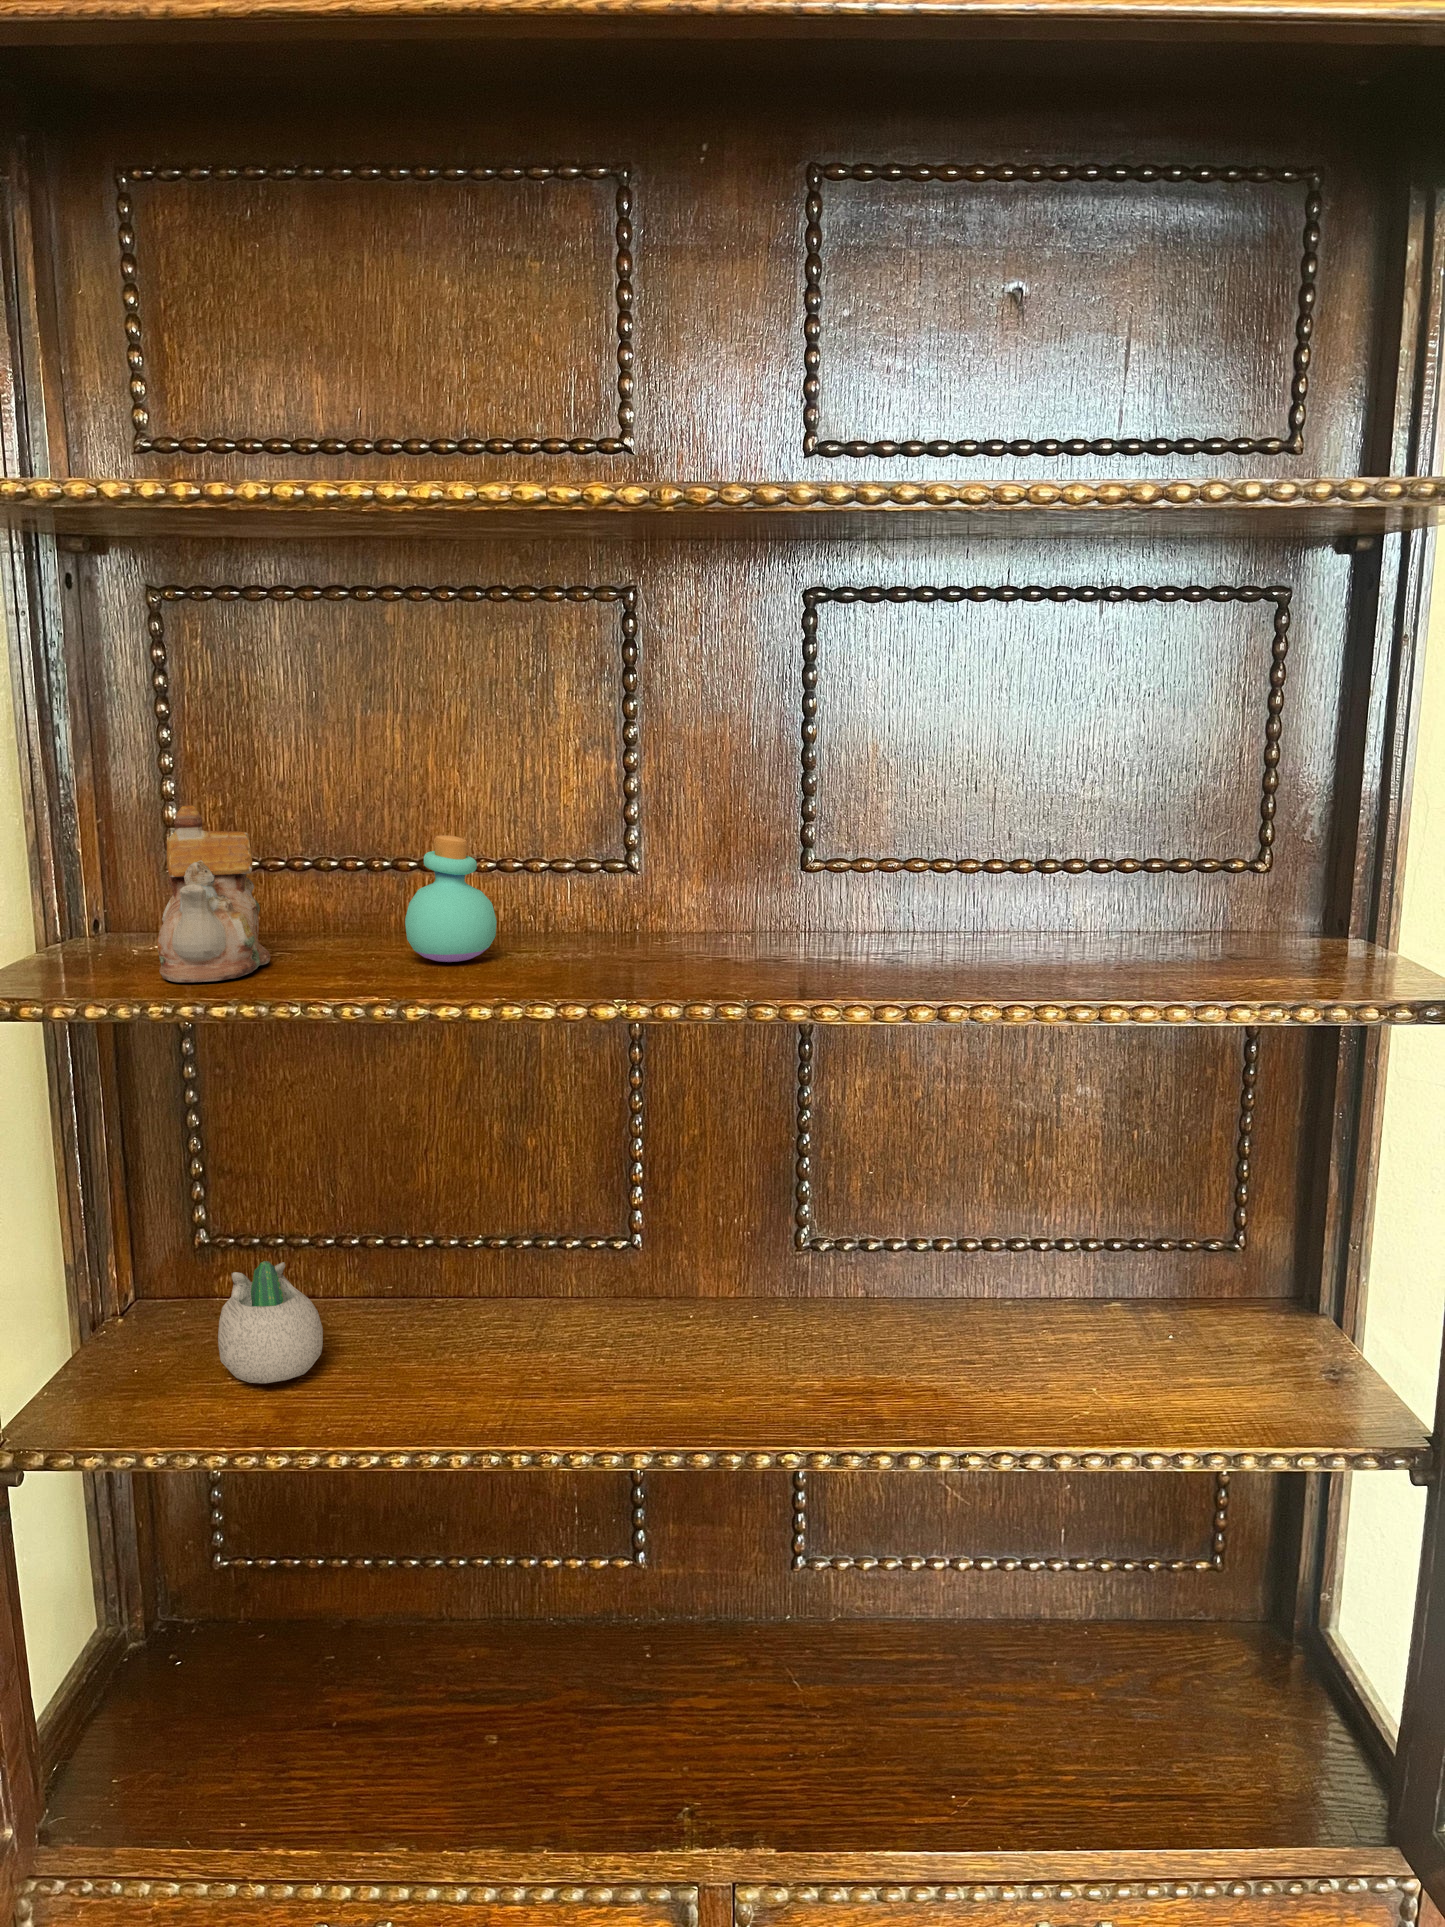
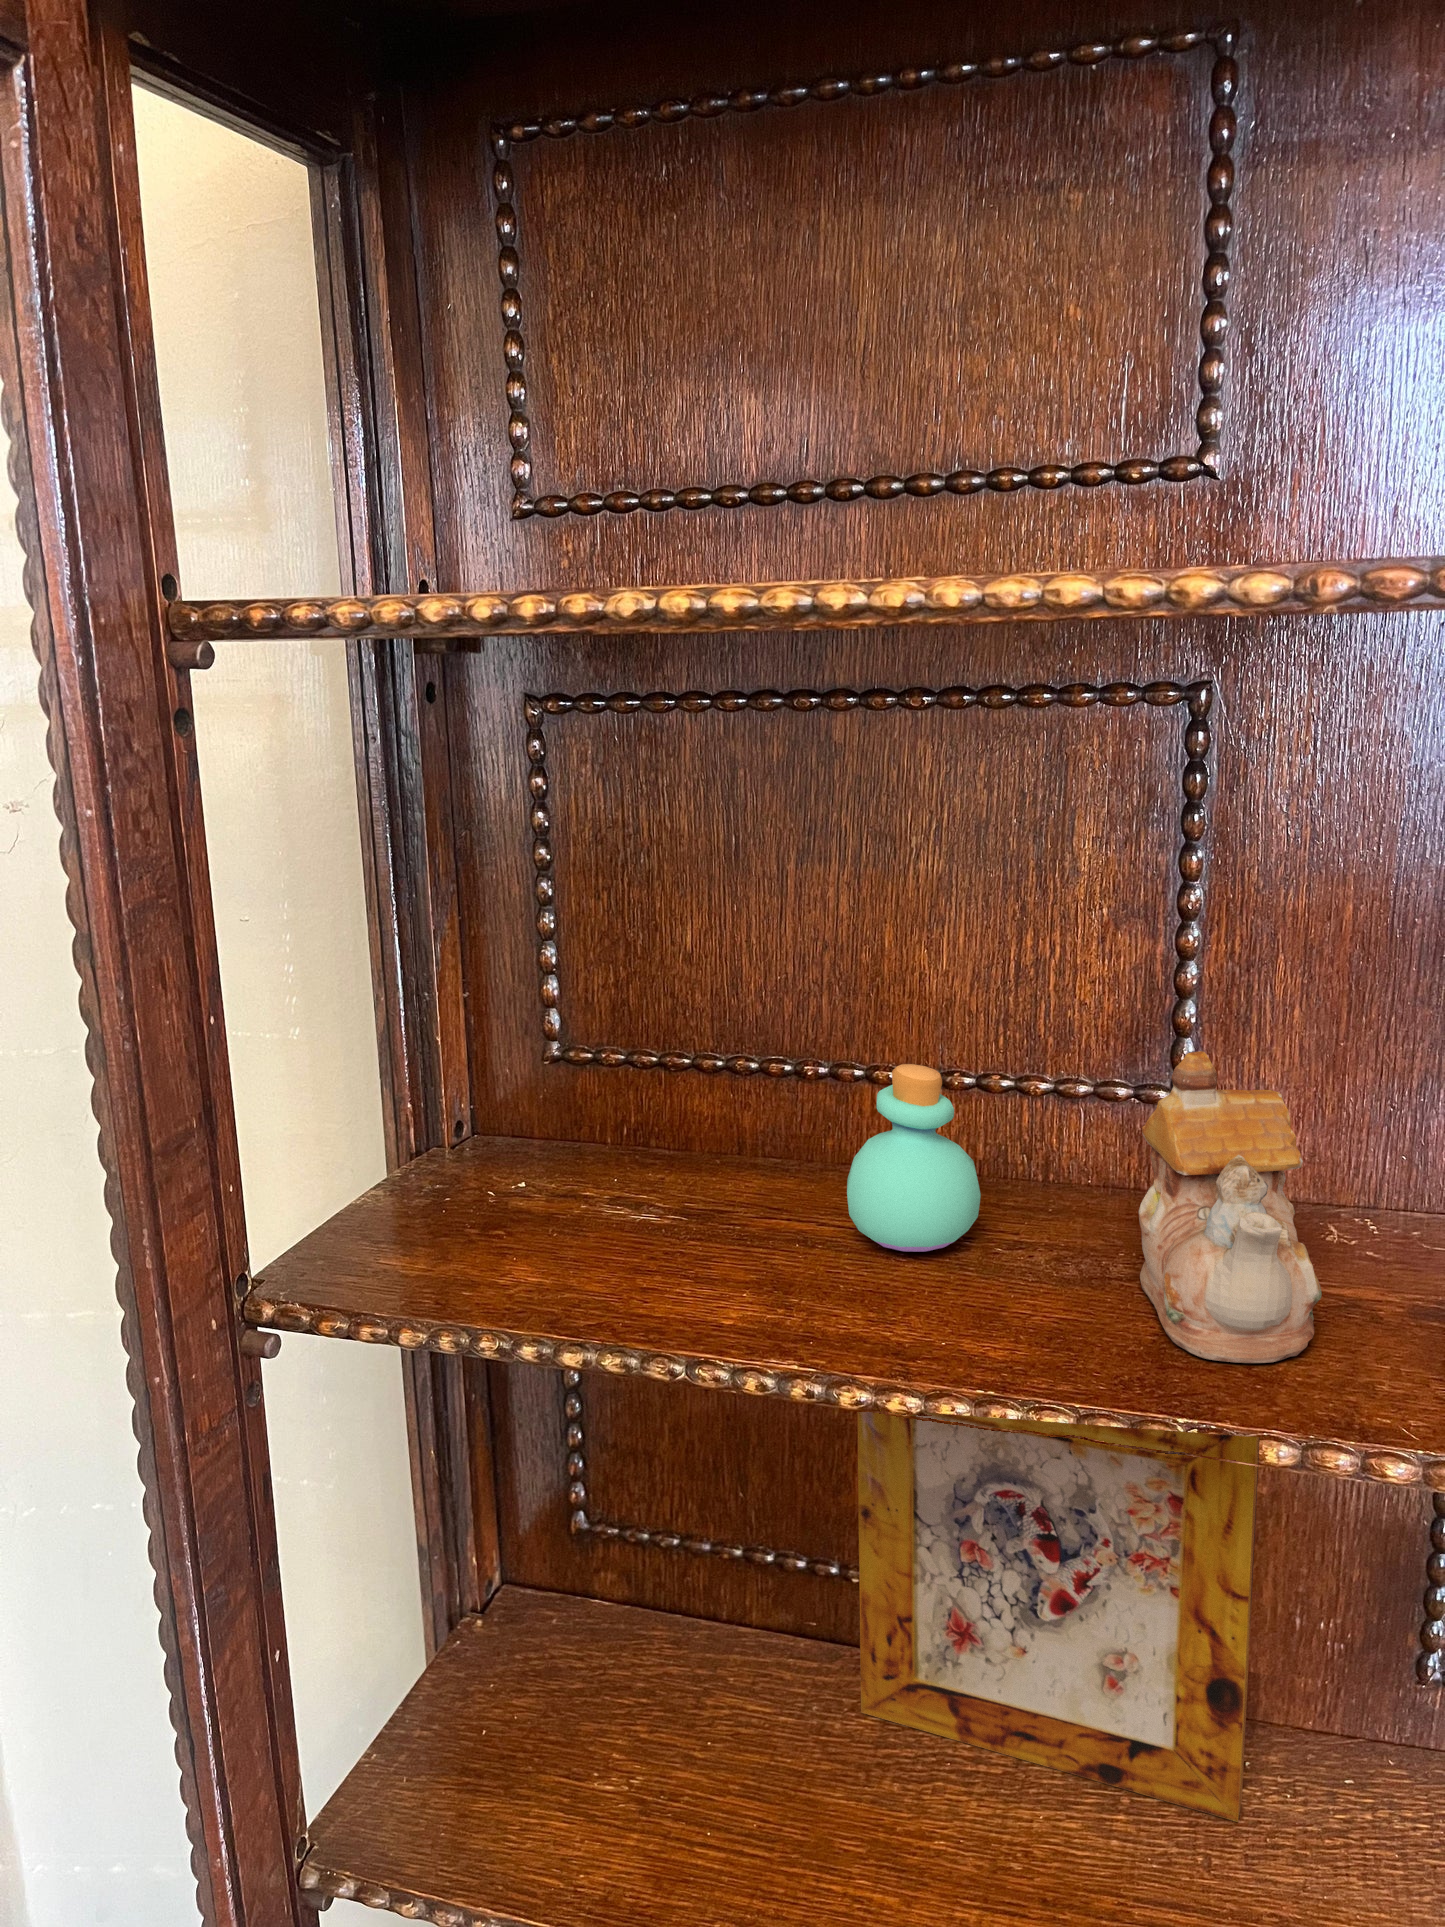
teapot: present [157,805,270,982] -> present [1139,1051,1322,1363]
picture frame: none [415,1042,686,1342] -> present [857,1409,1260,1822]
succulent planter: present [218,1261,323,1383] -> none [580,1619,718,1809]

